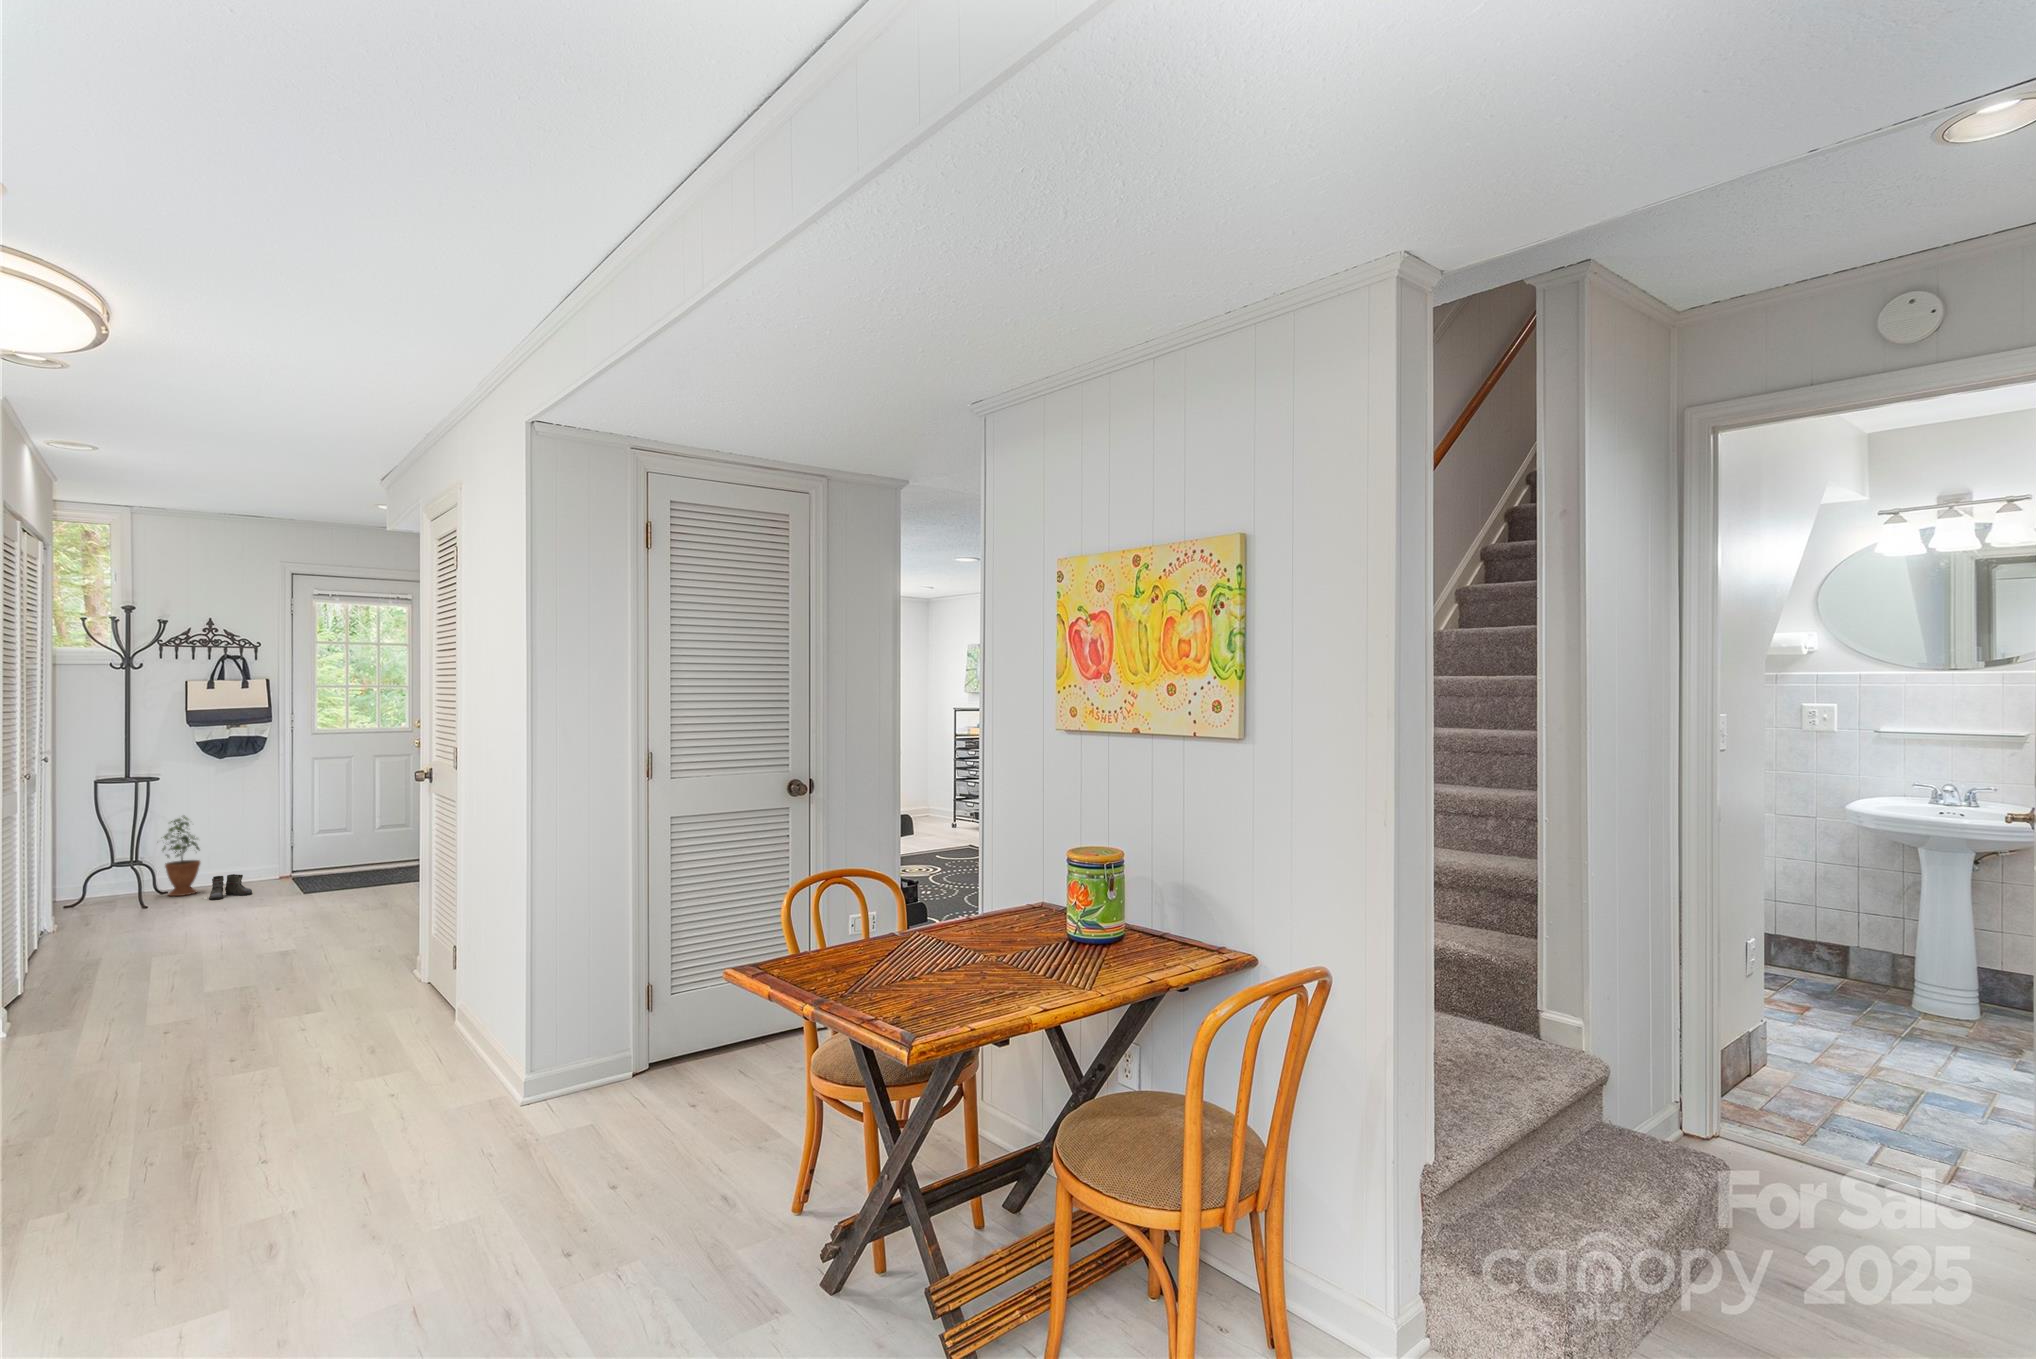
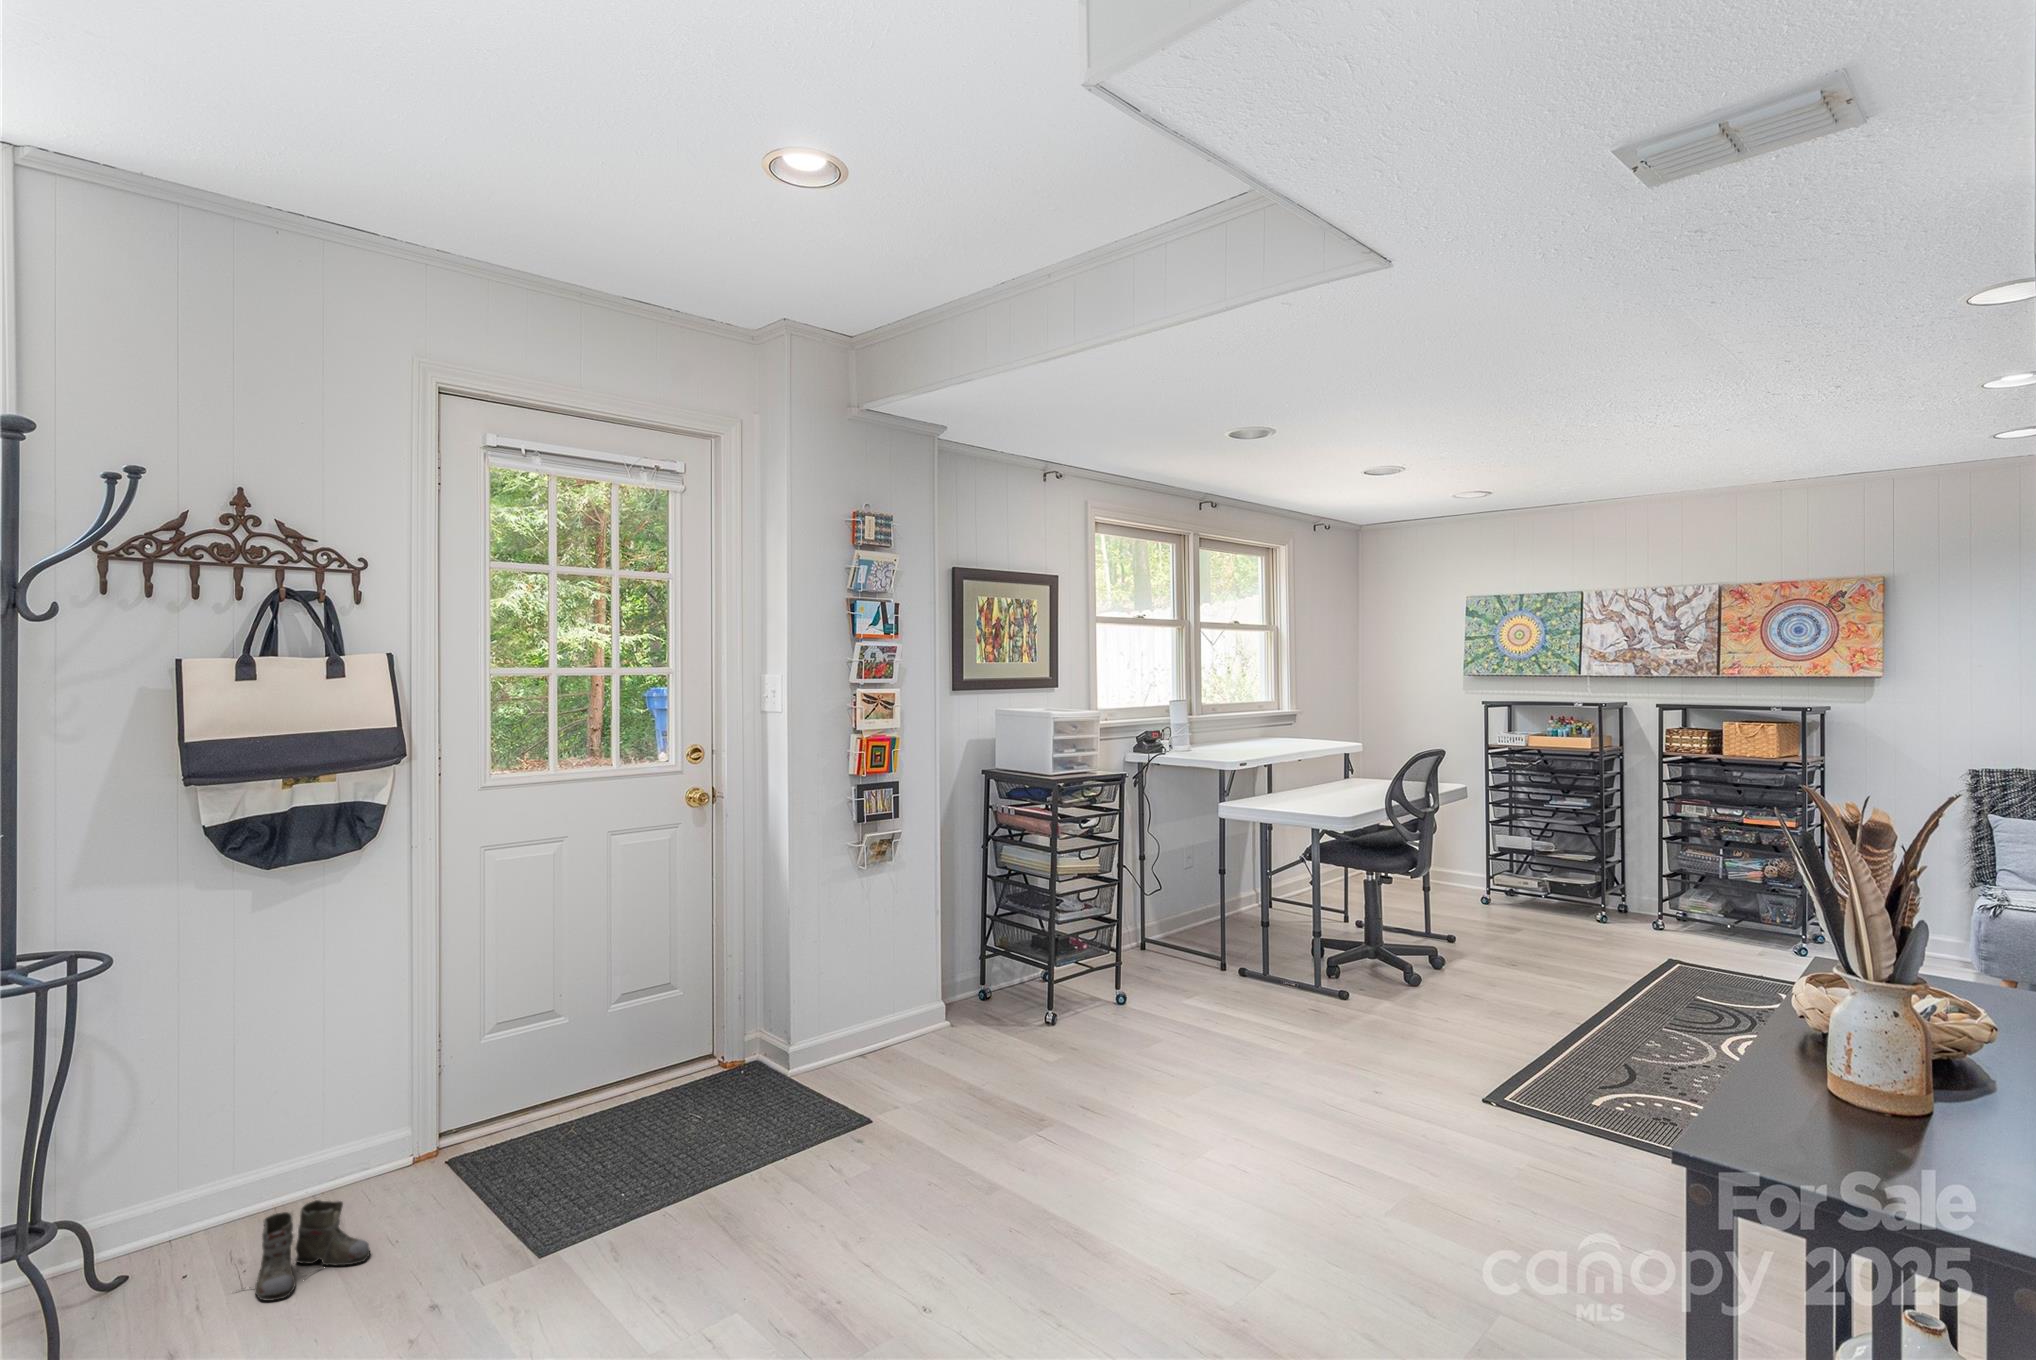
potted plant: present [163,816,200,896] -> none [99,1029,221,1277]

